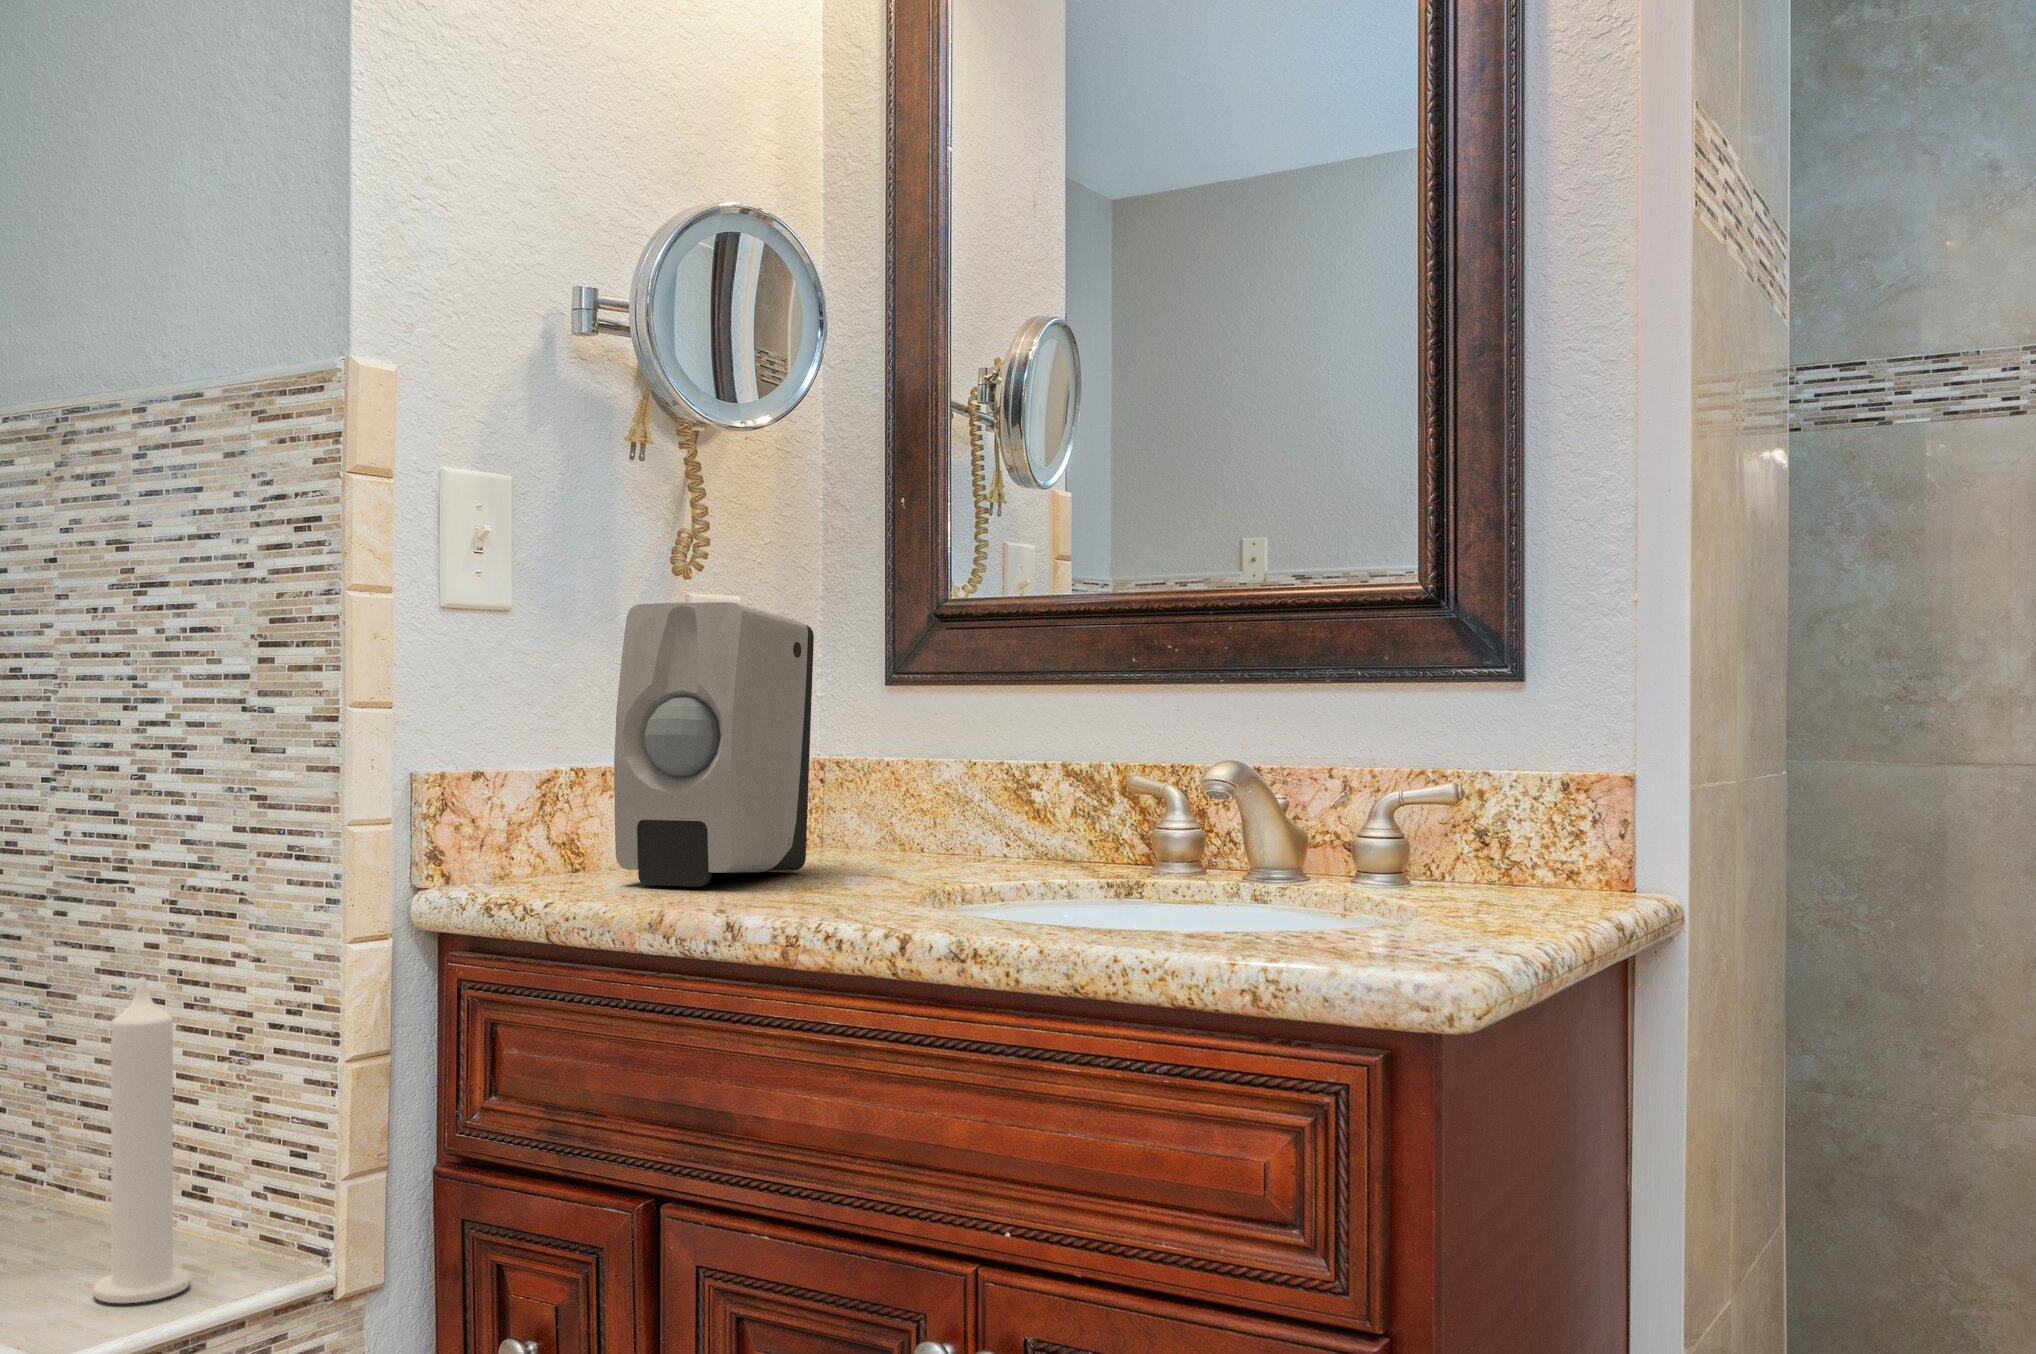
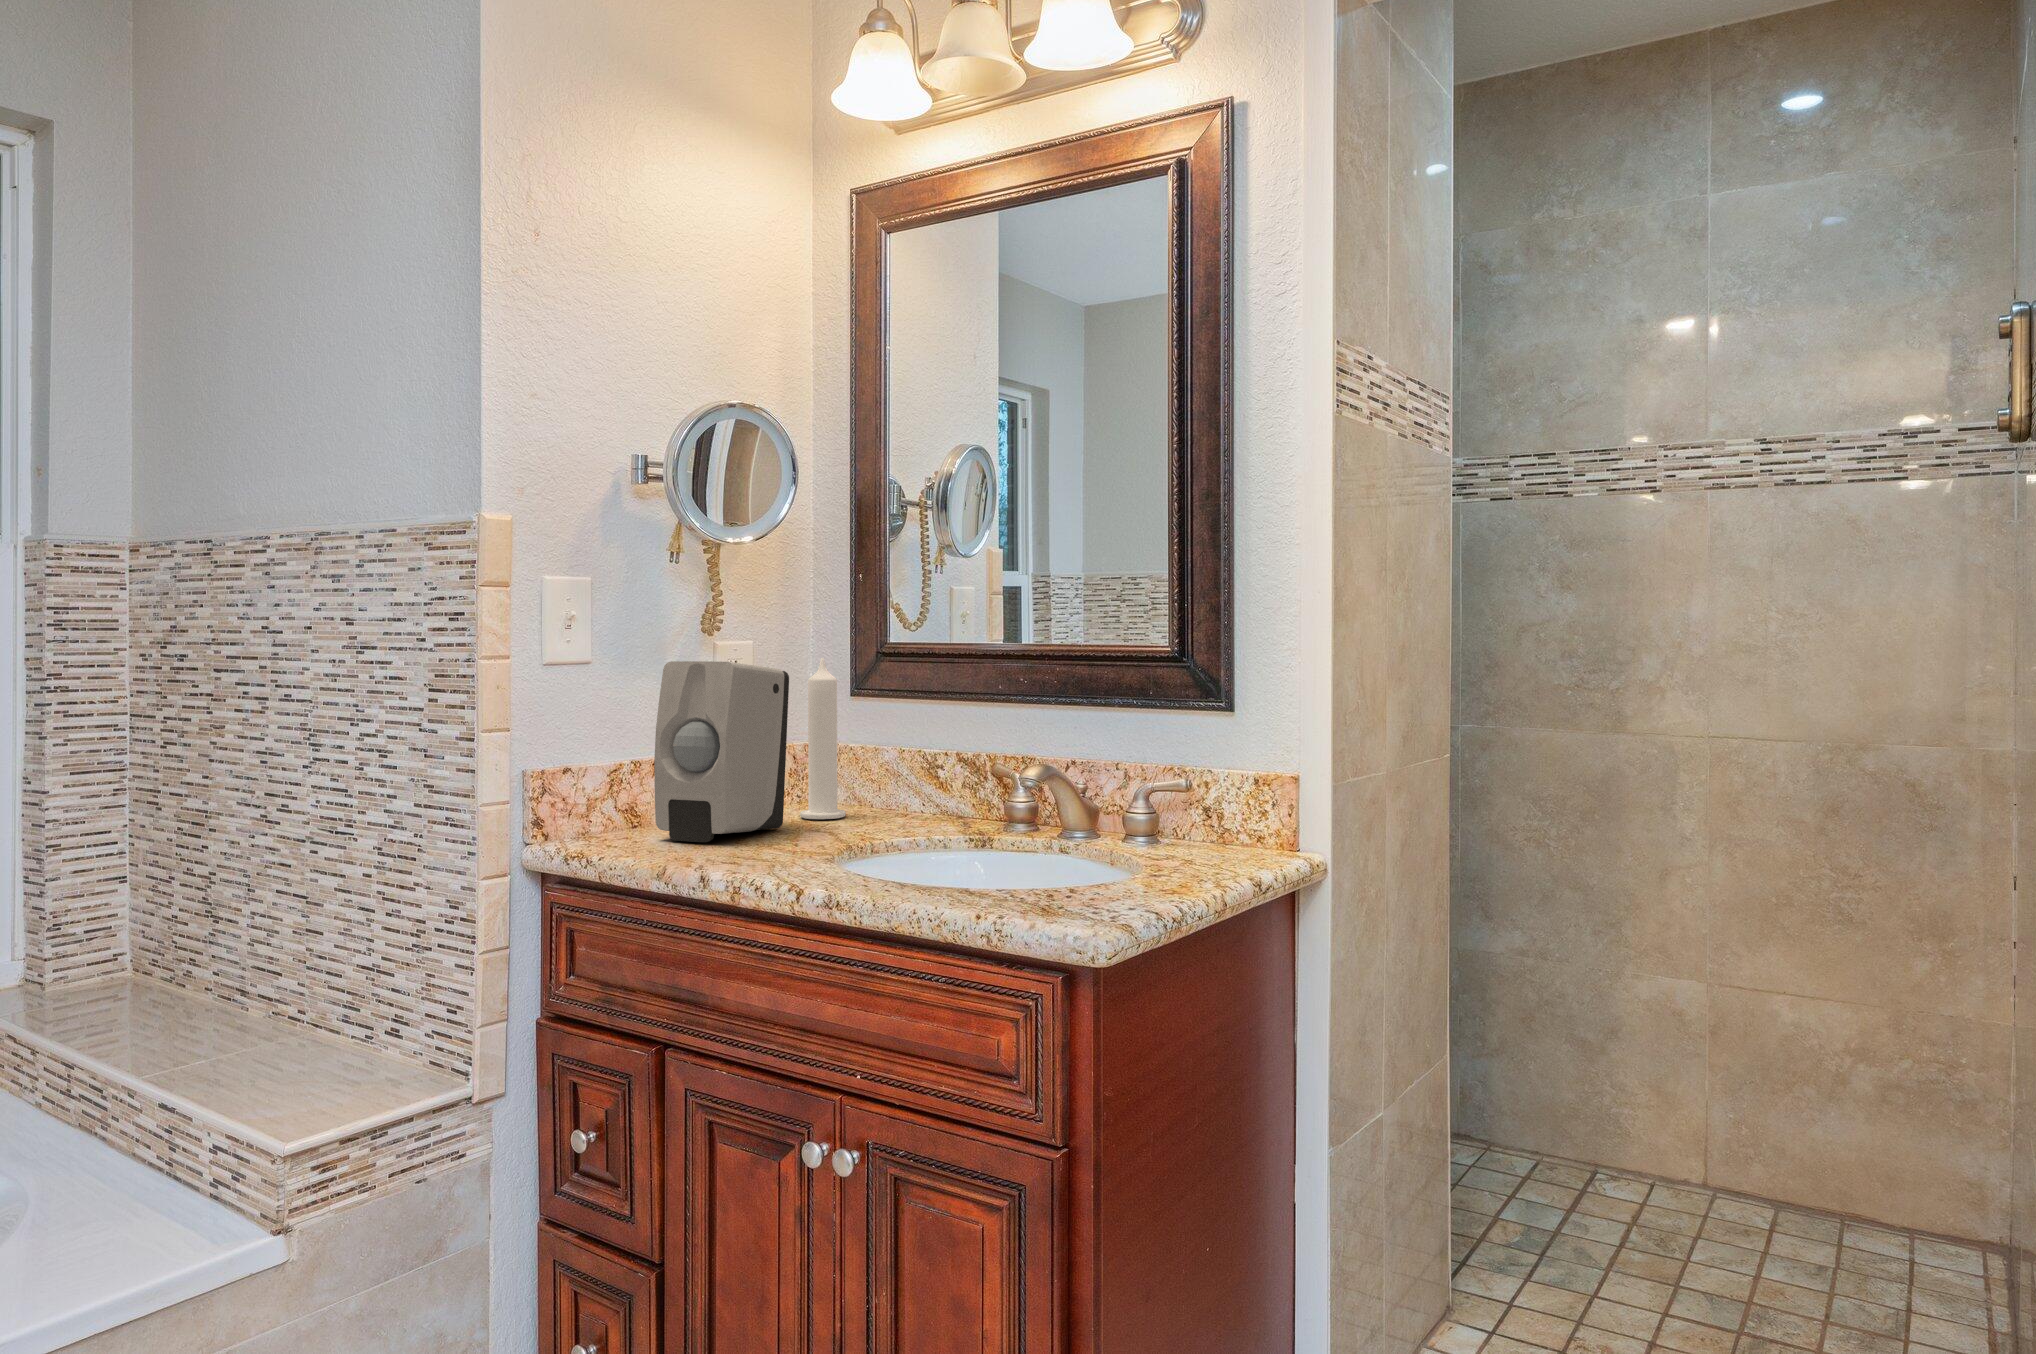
candle: present [93,977,191,1303] -> present [800,658,846,819]

